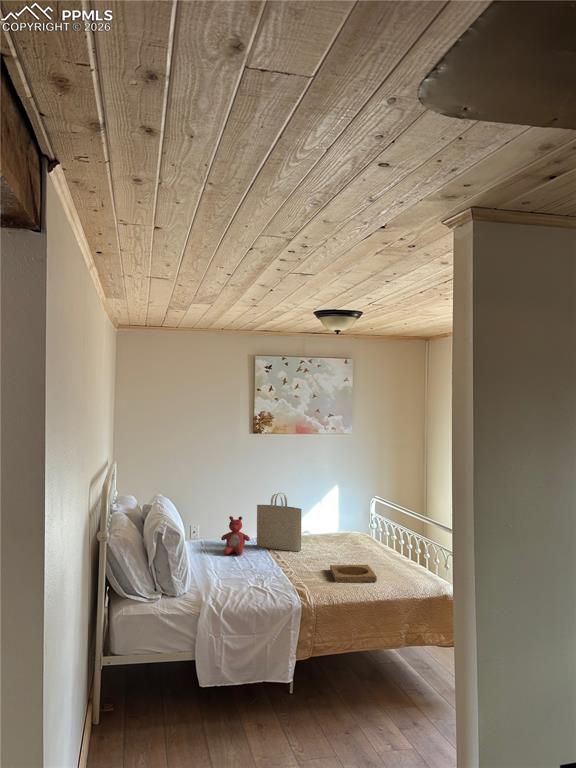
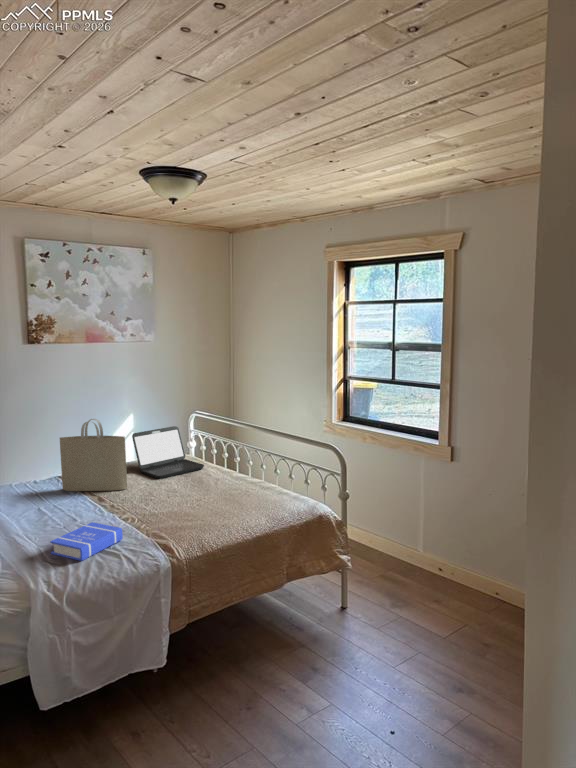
laptop: none [315,506,371,548] -> present [132,426,204,479]
stuffed bear: present [221,516,250,555] -> none [15,456,58,510]
tray: present [330,565,377,582] -> none [179,494,244,523]
book: none [226,568,275,591] -> present [50,522,123,561]

